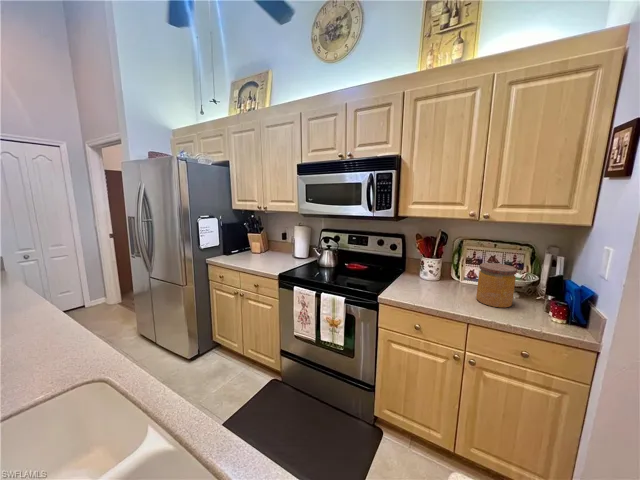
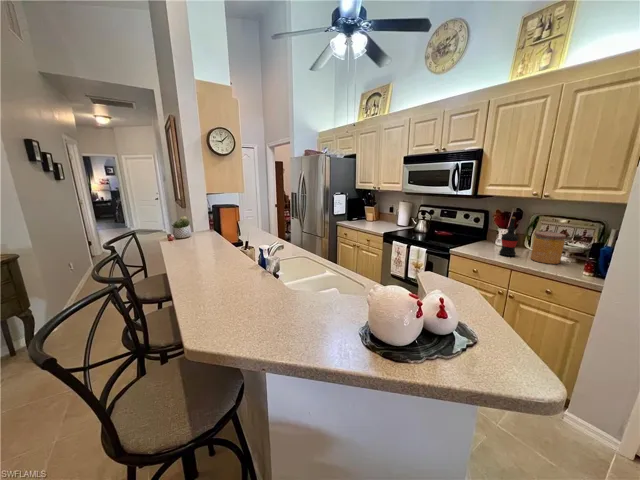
wine bottle: none [439,246,461,299] -> present [499,217,519,256]

